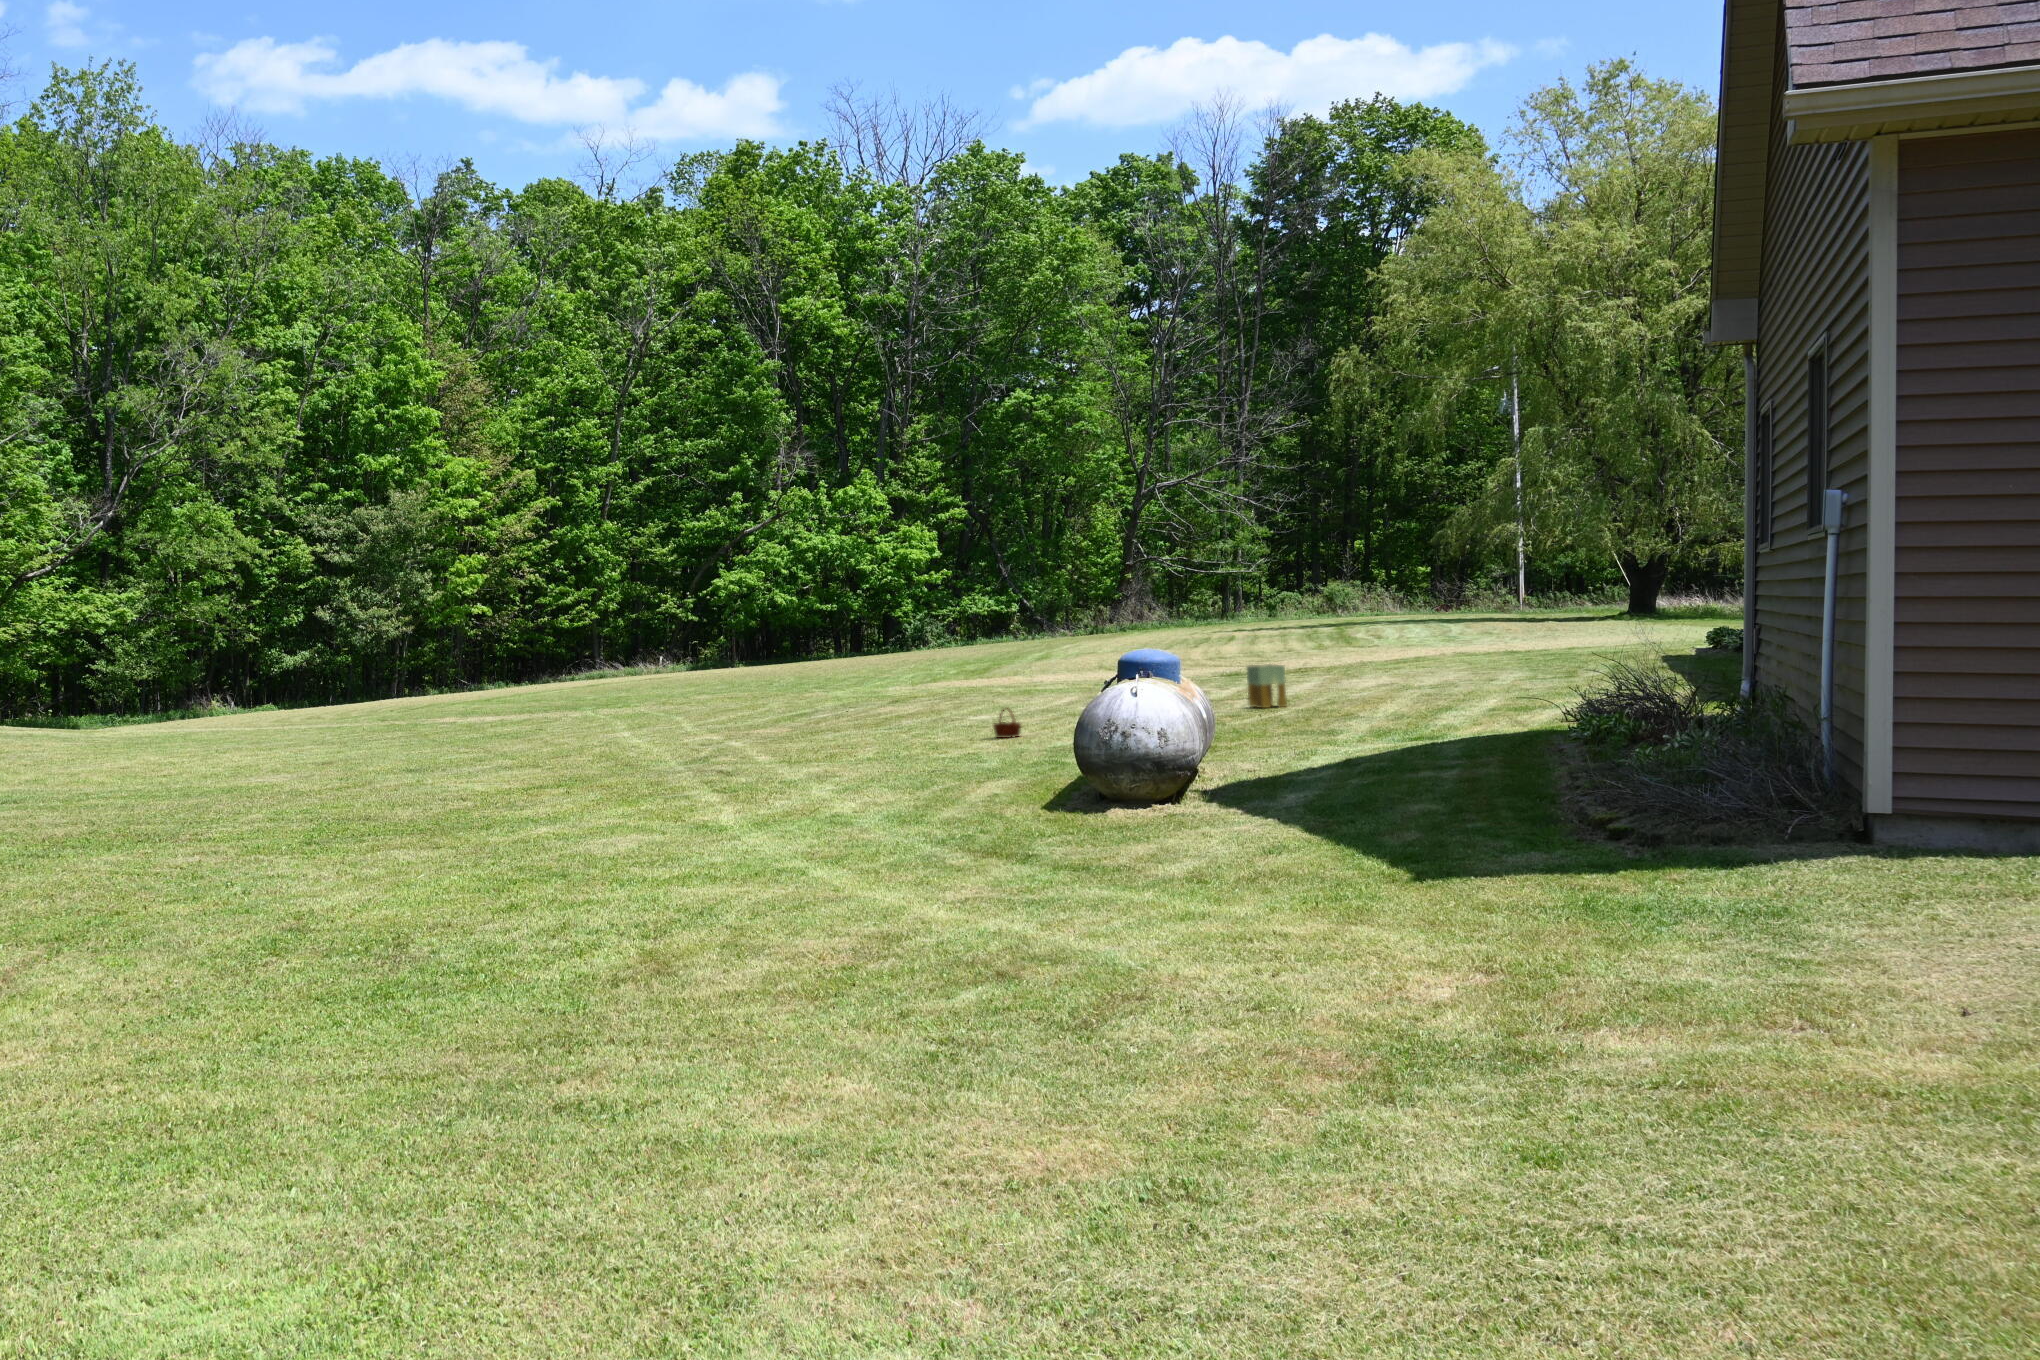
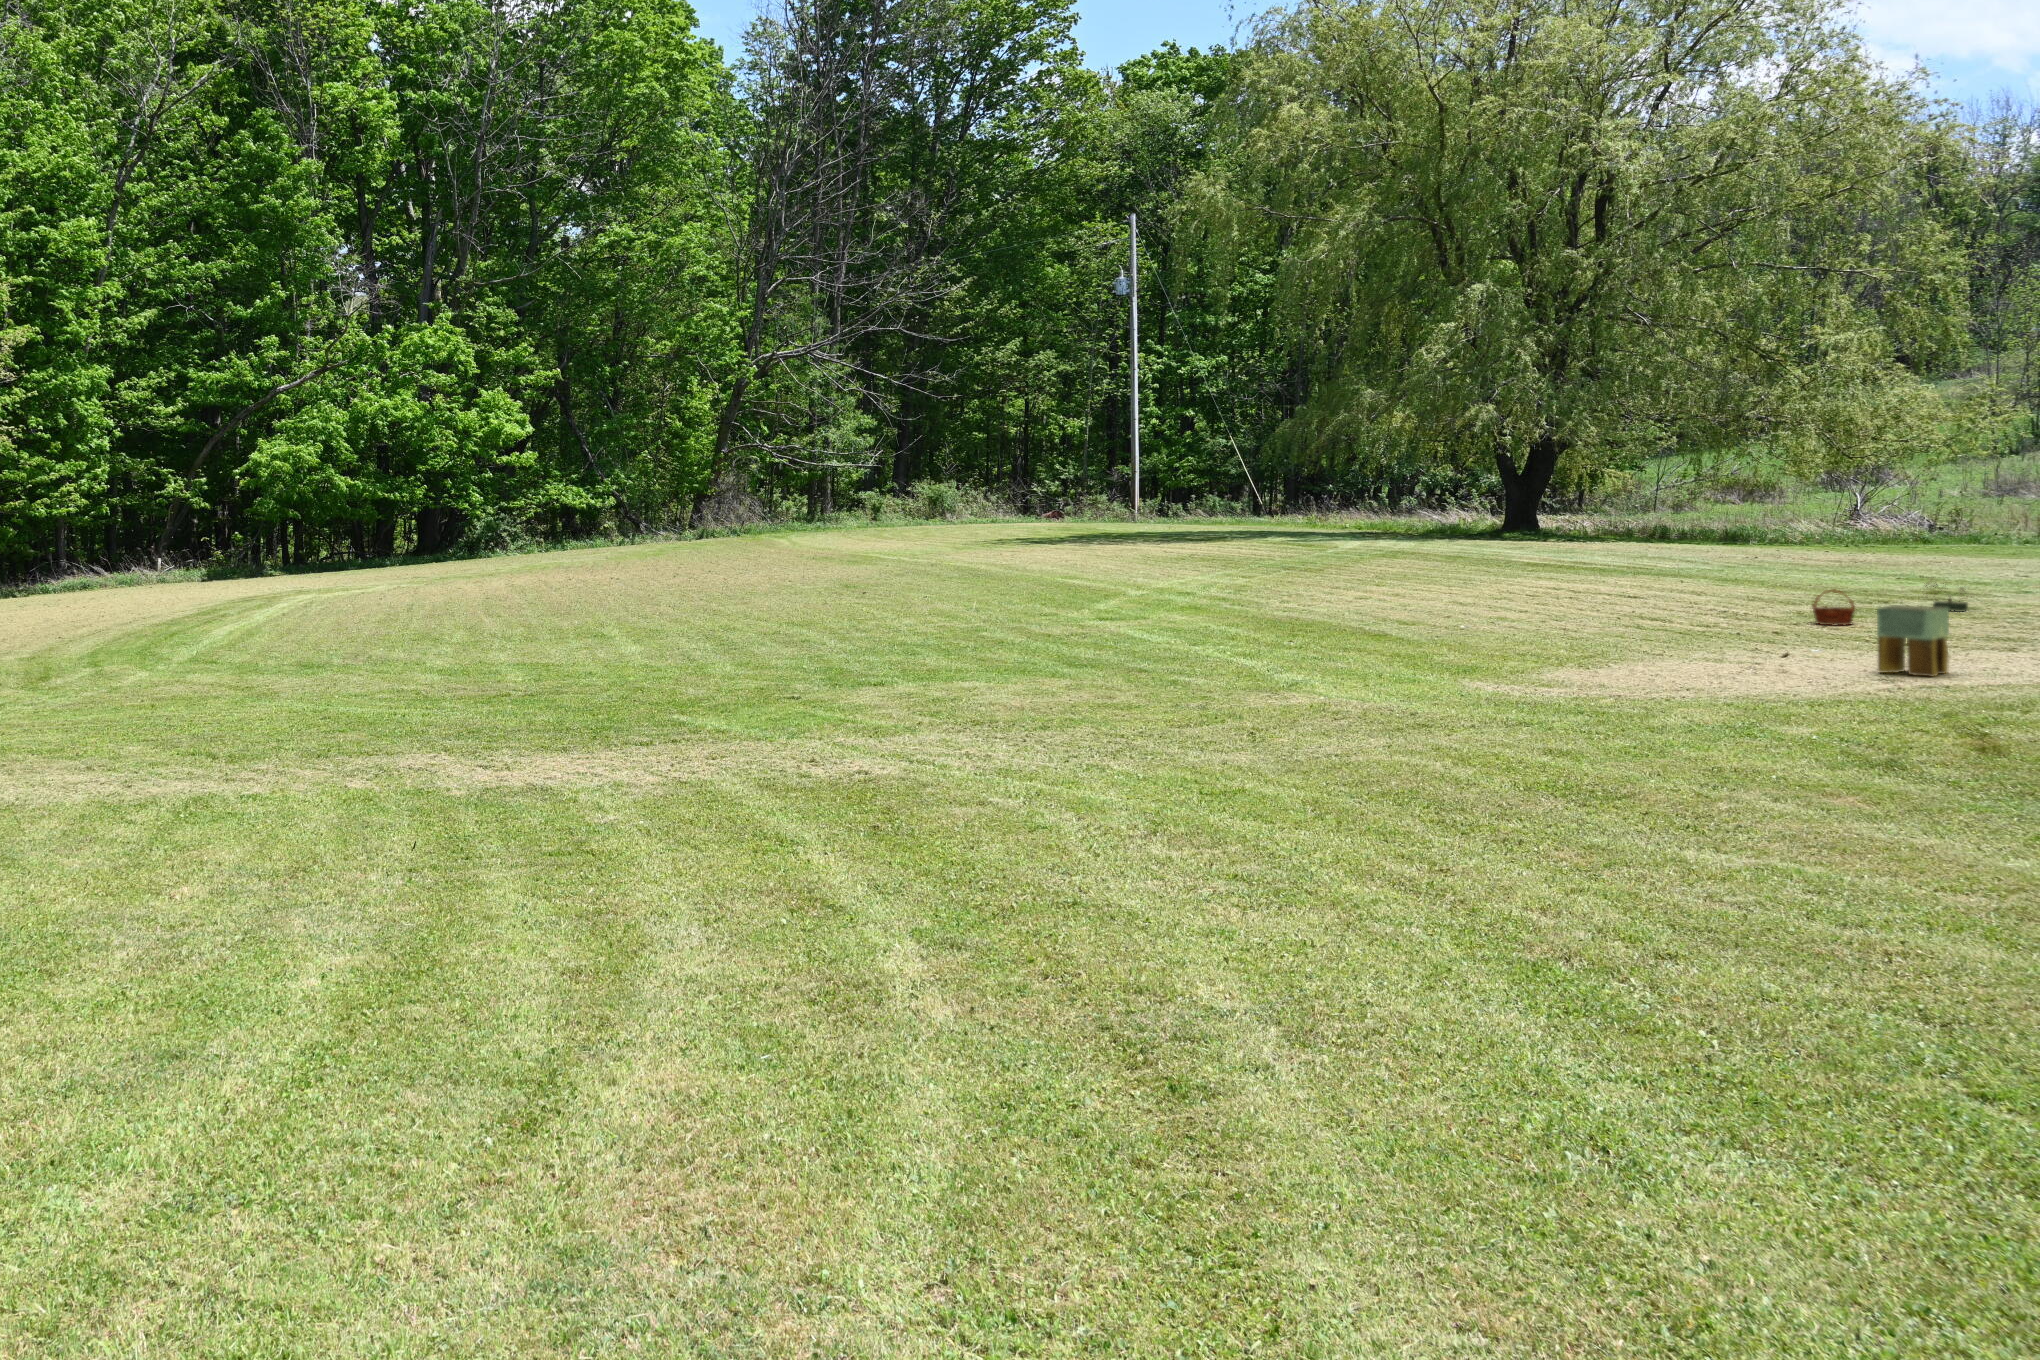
decorative plant: none [1539,651,1574,677] -> present [1924,577,1972,612]
basket: present [993,708,1021,738] -> present [1812,590,1855,626]

